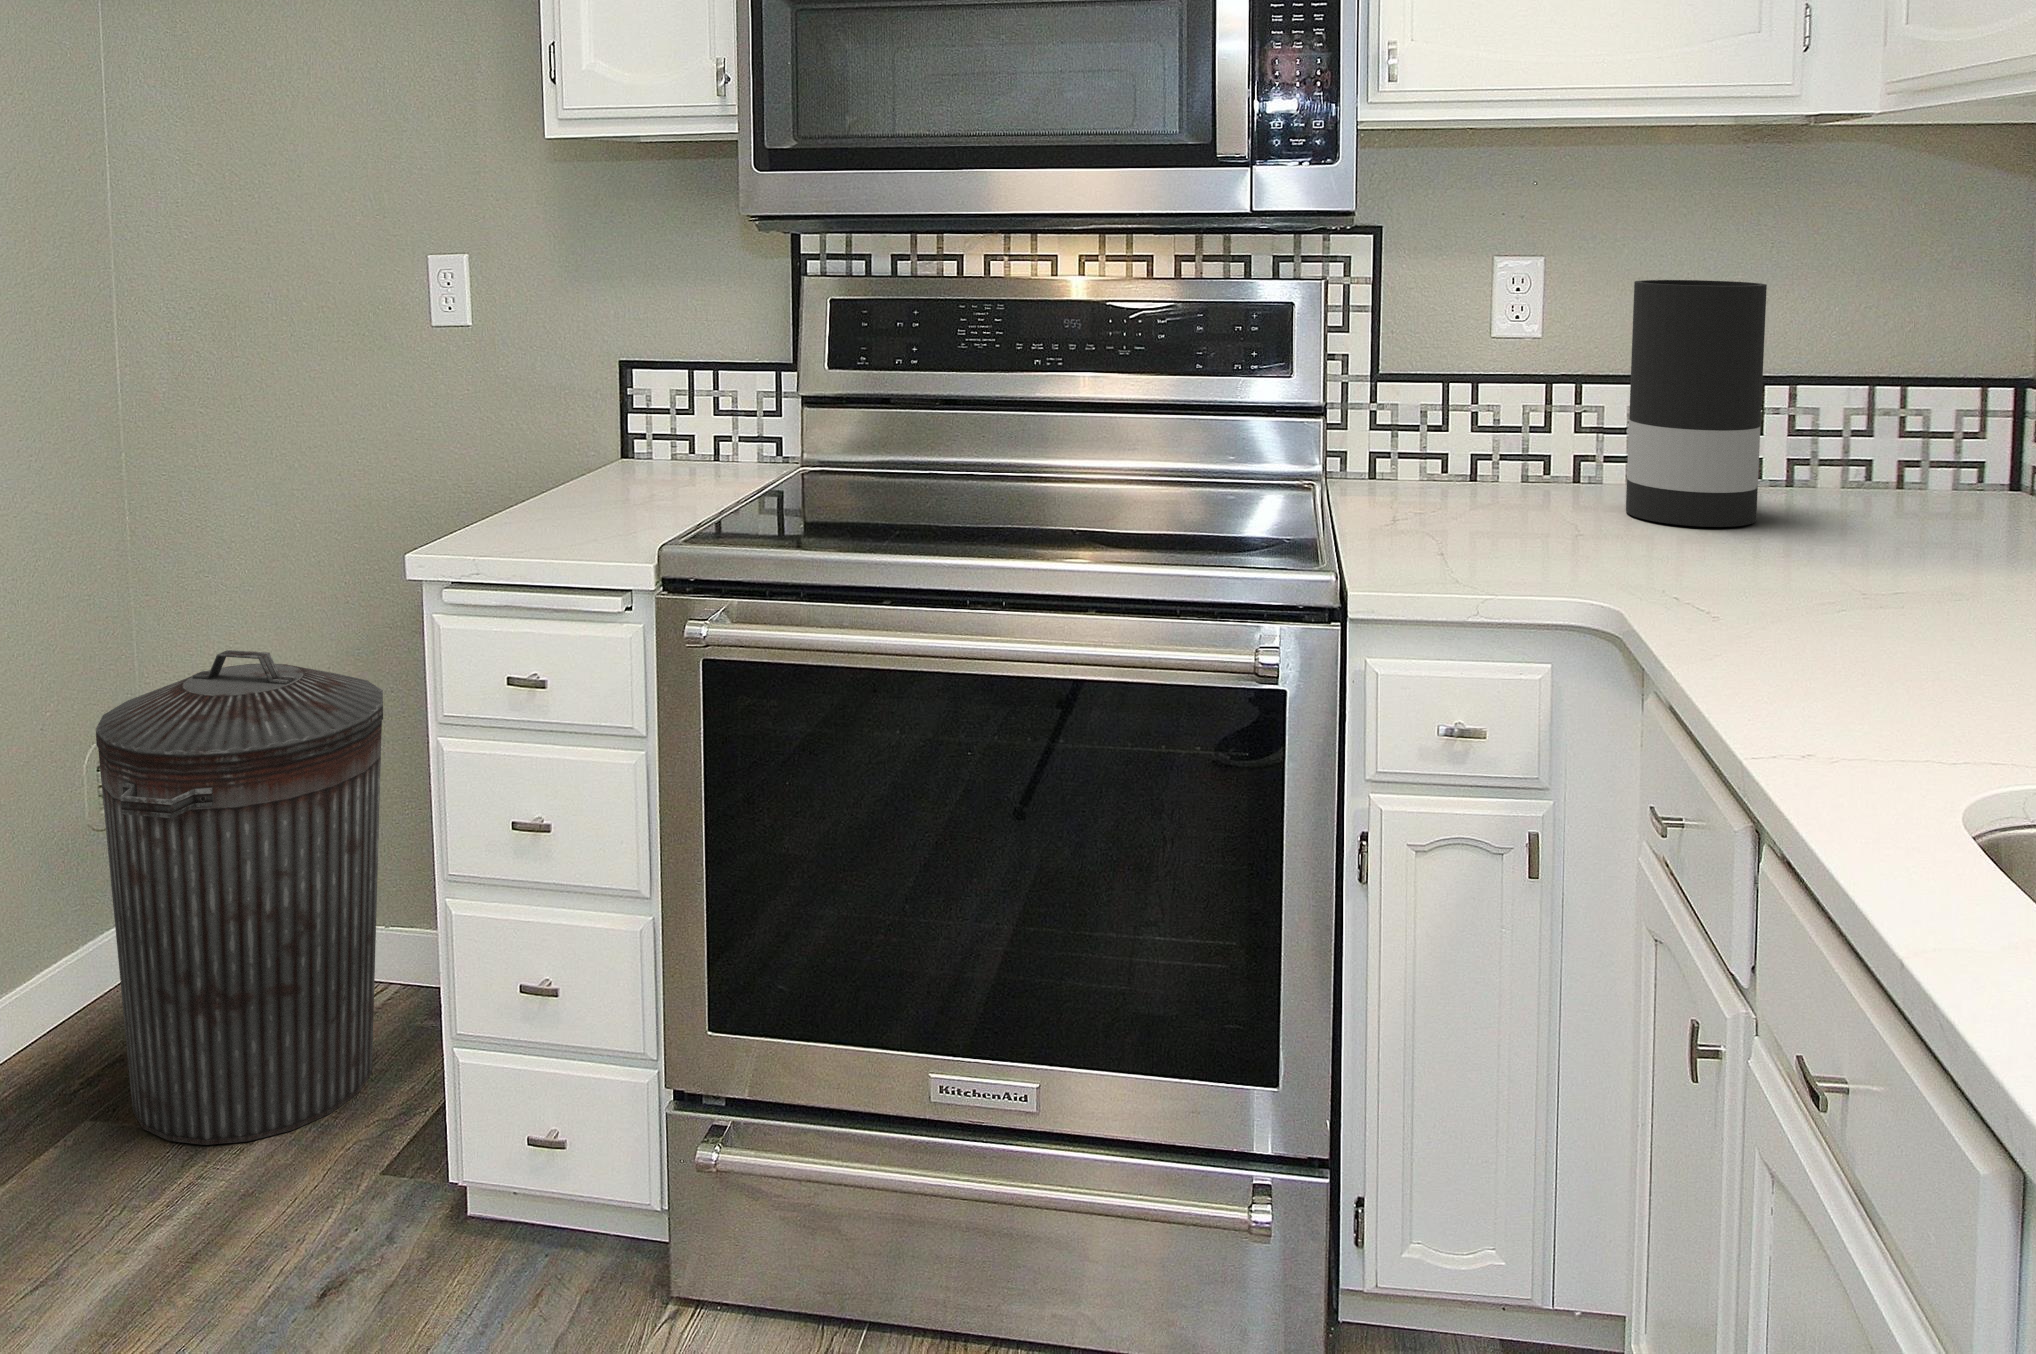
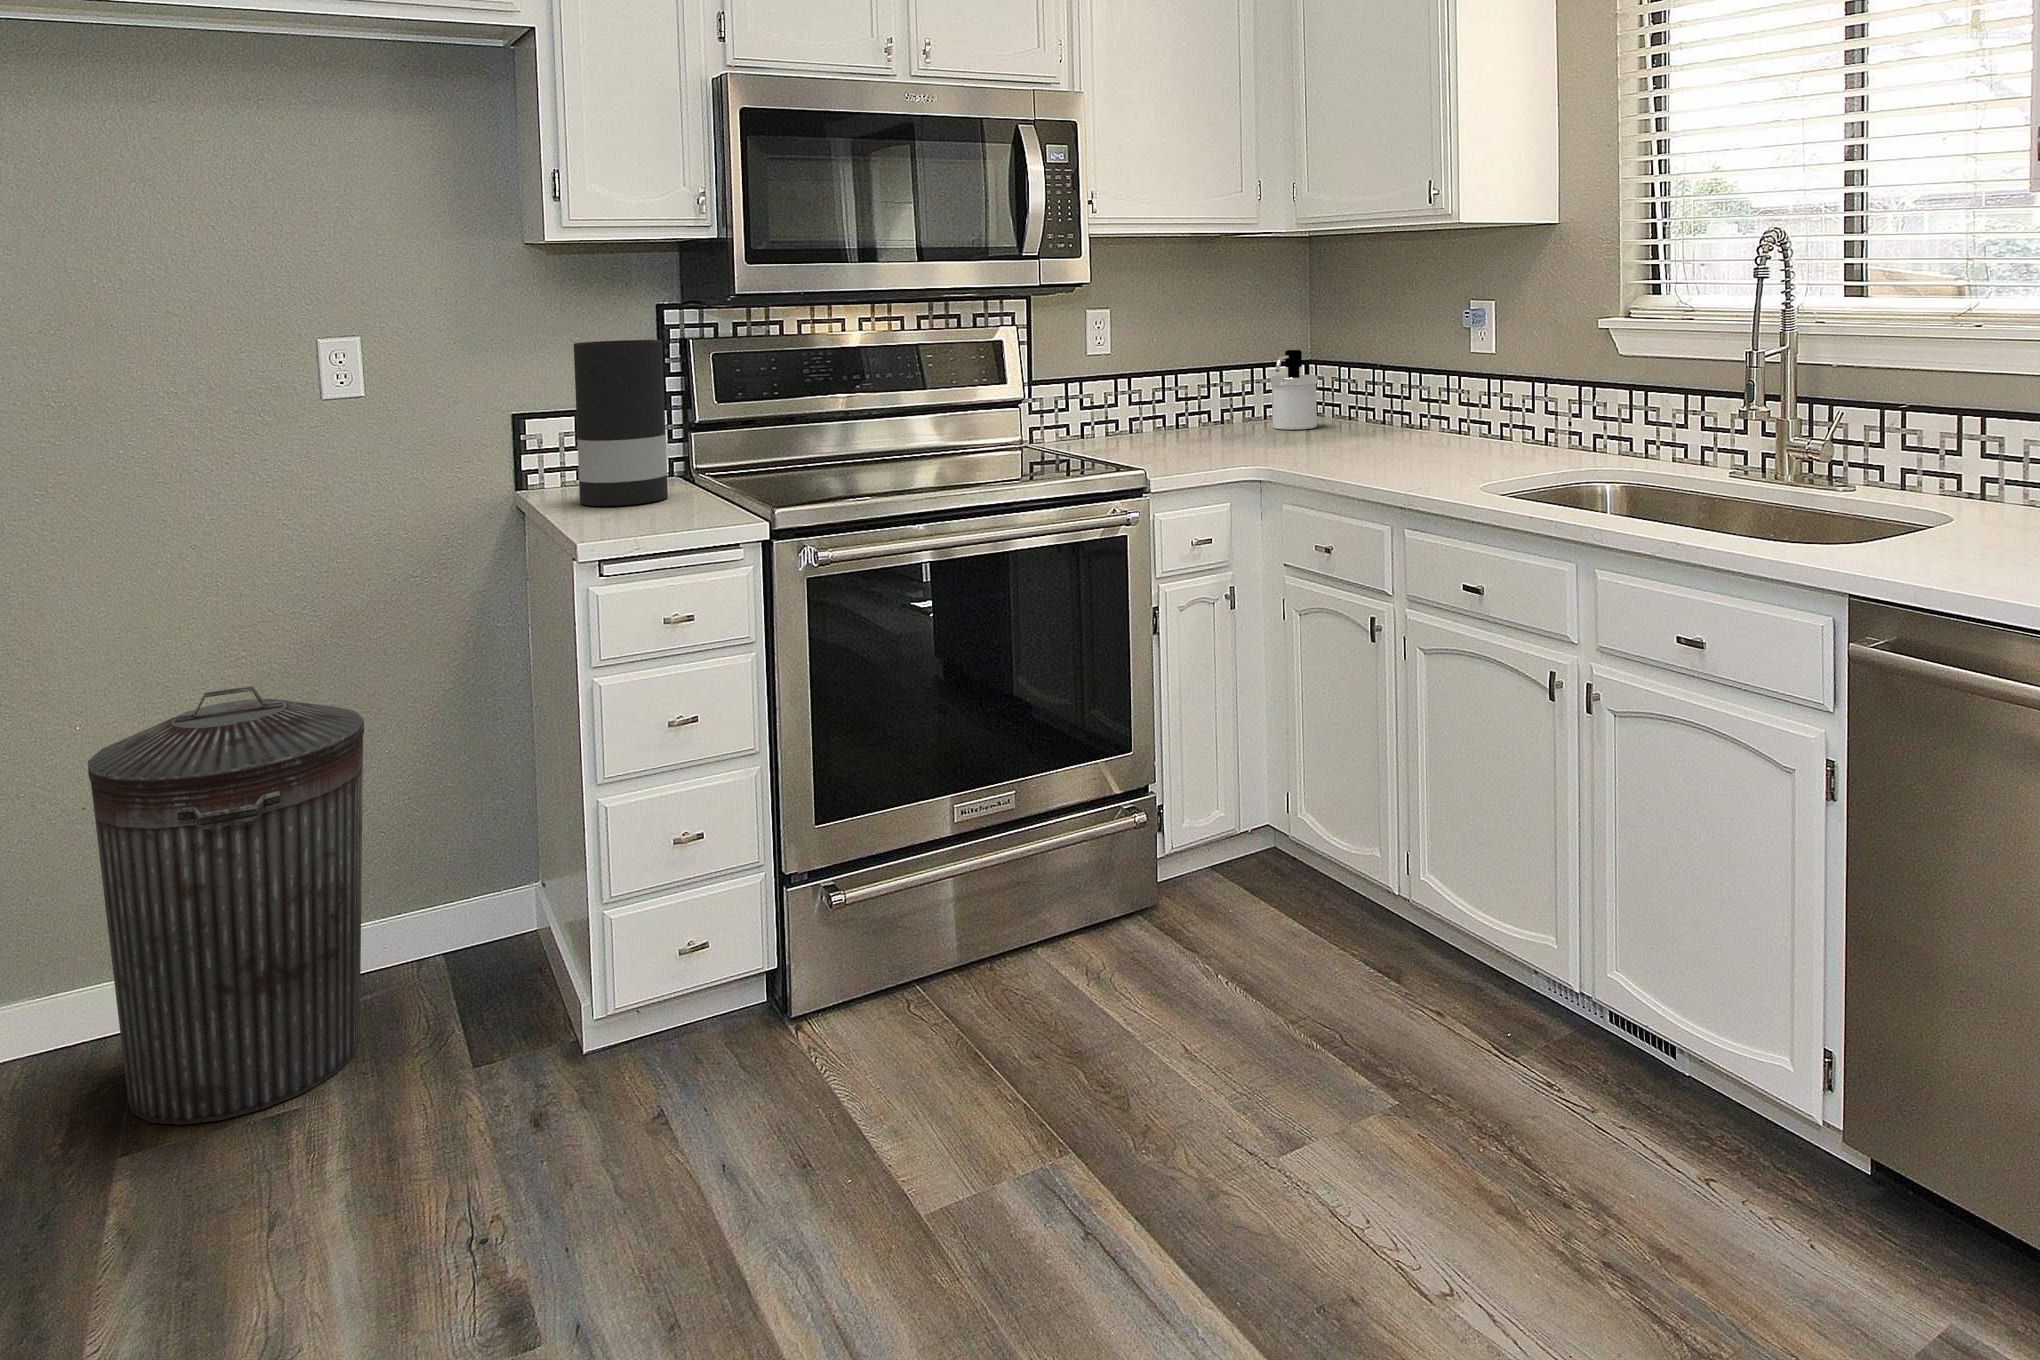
vase: present [1626,280,1767,527] -> present [574,340,668,506]
soap dispenser: none [1856,360,1979,524] -> present [1270,350,1318,430]

